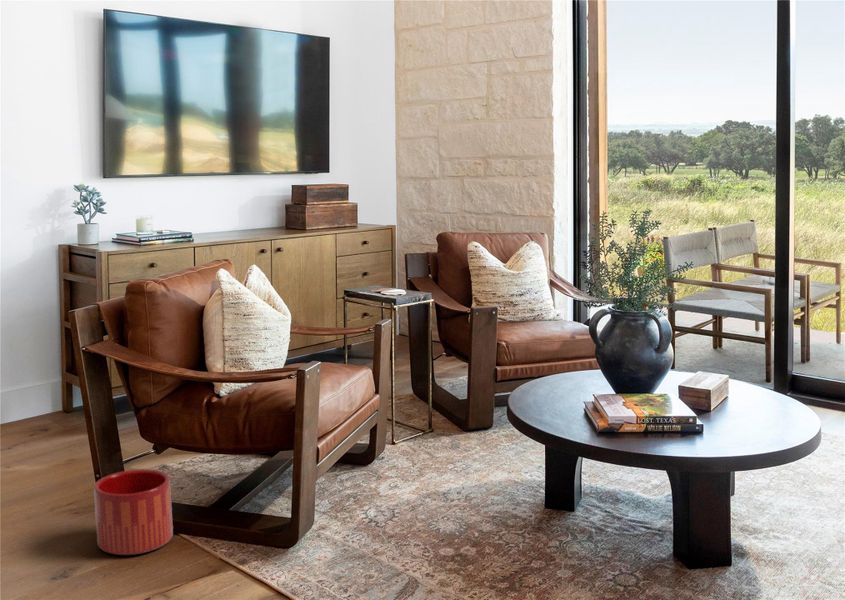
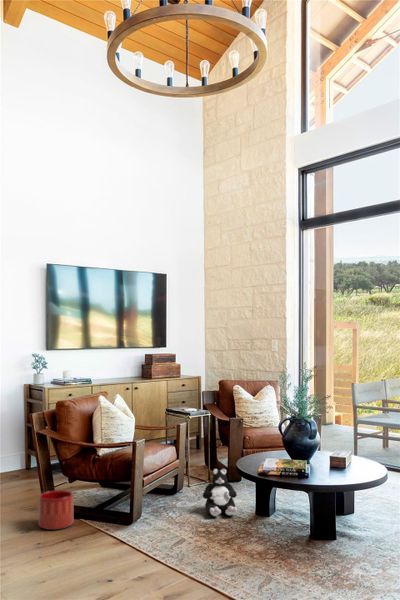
plush toy: none [436,416,509,512] -> present [203,468,237,516]

